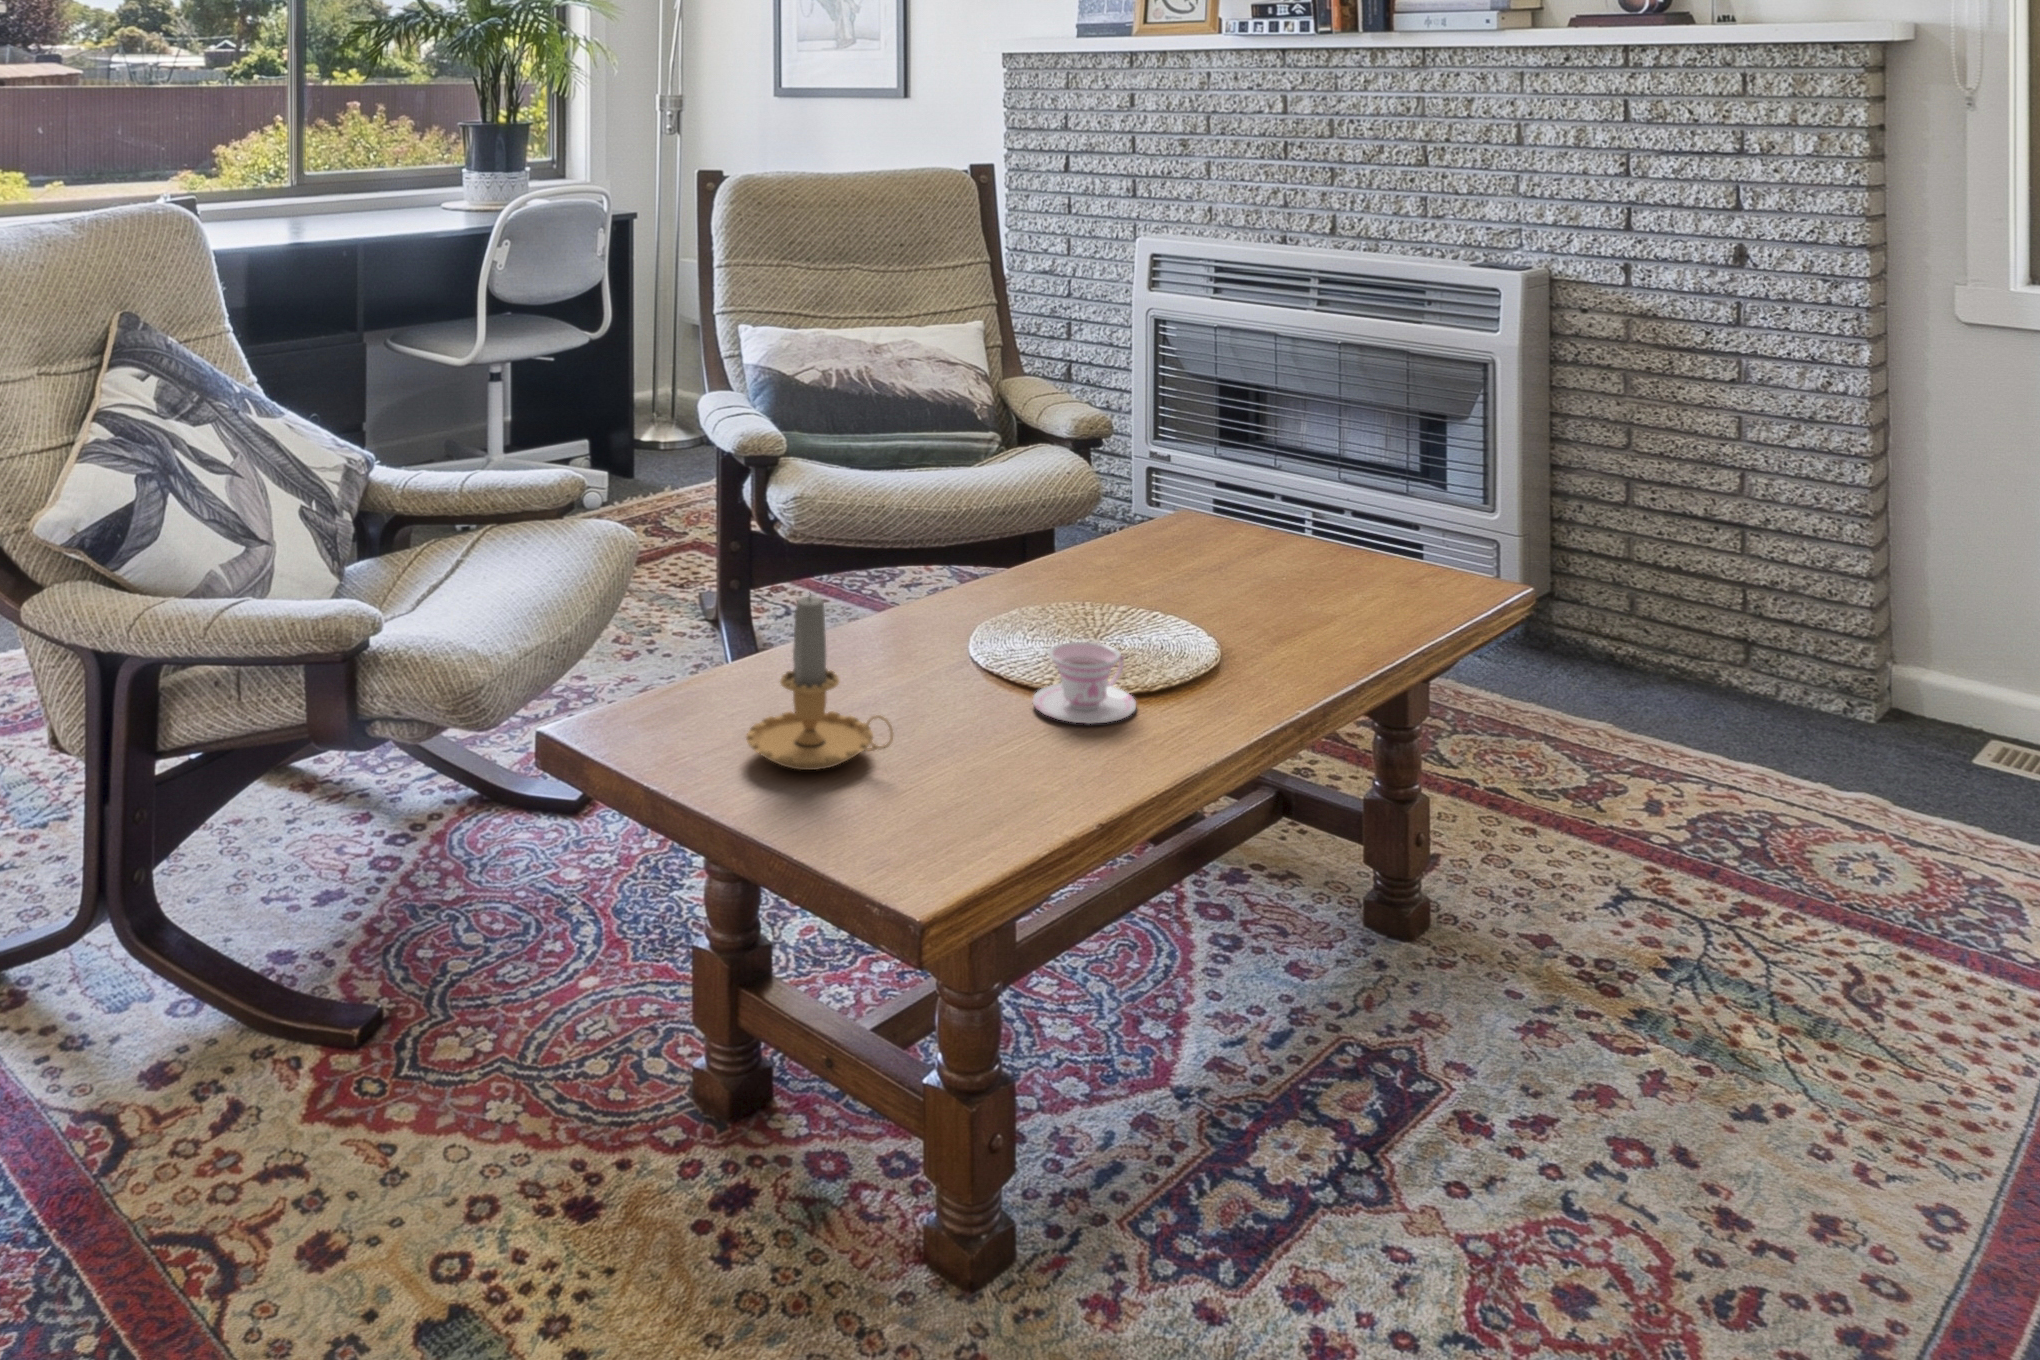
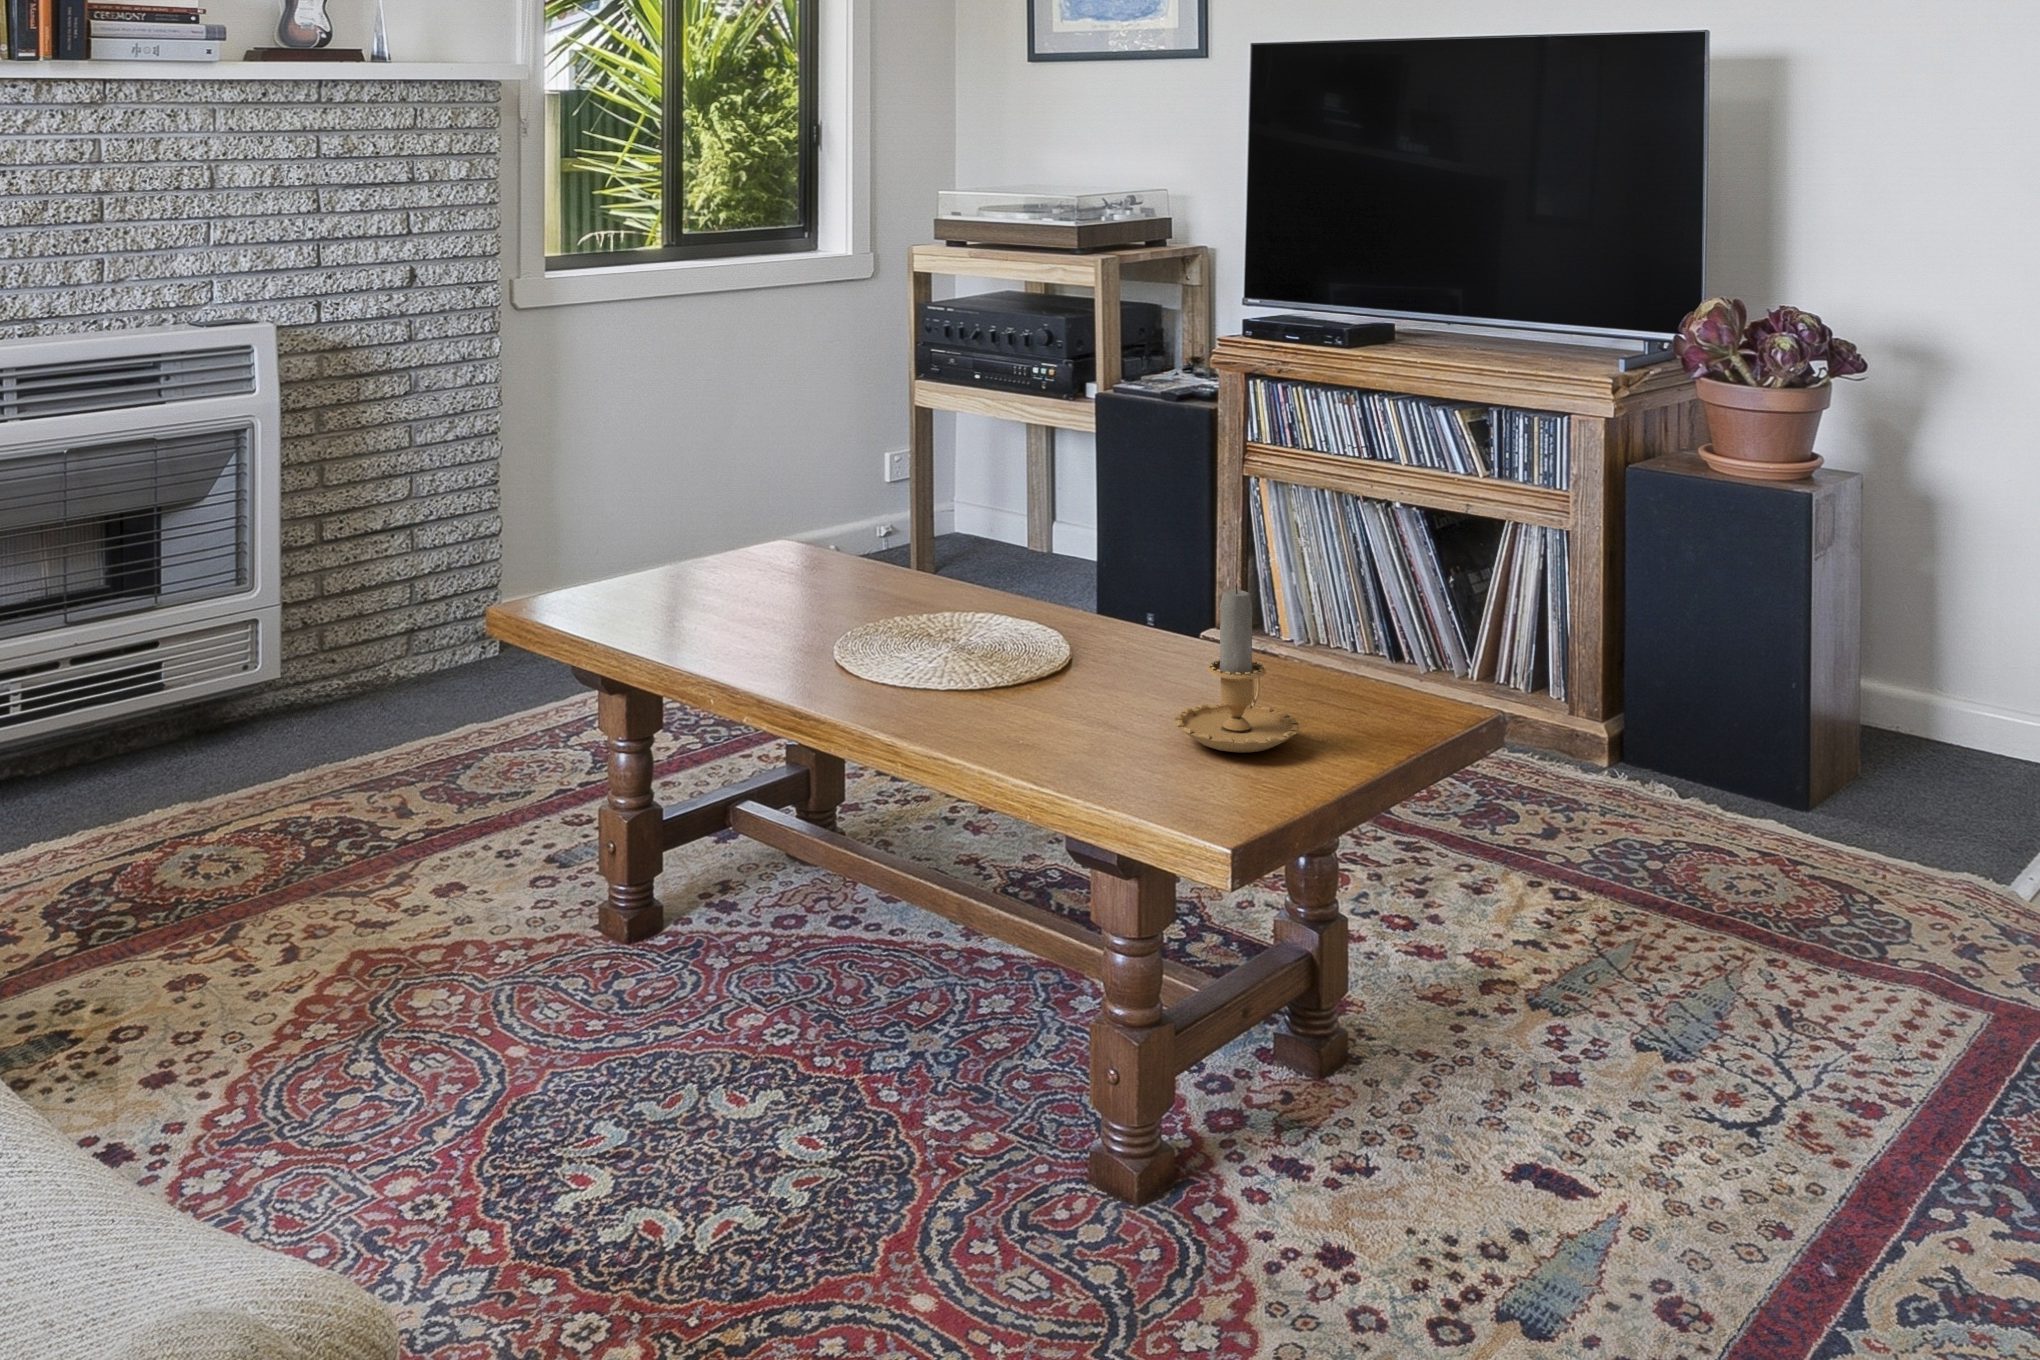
teacup: present [1033,642,1136,724] -> none [1038,604,1131,672]

